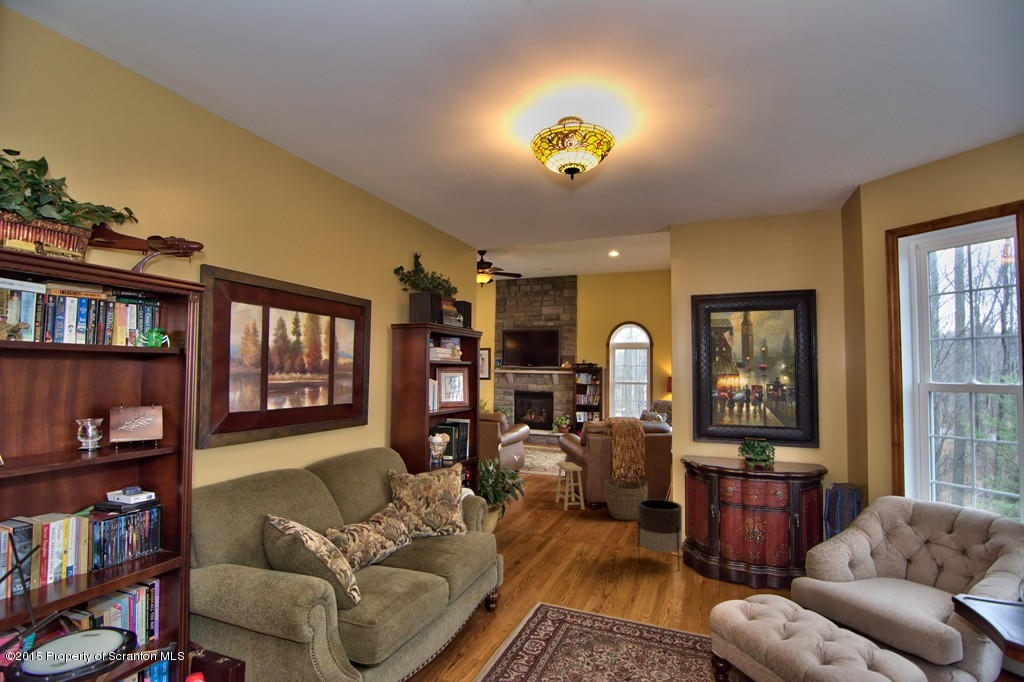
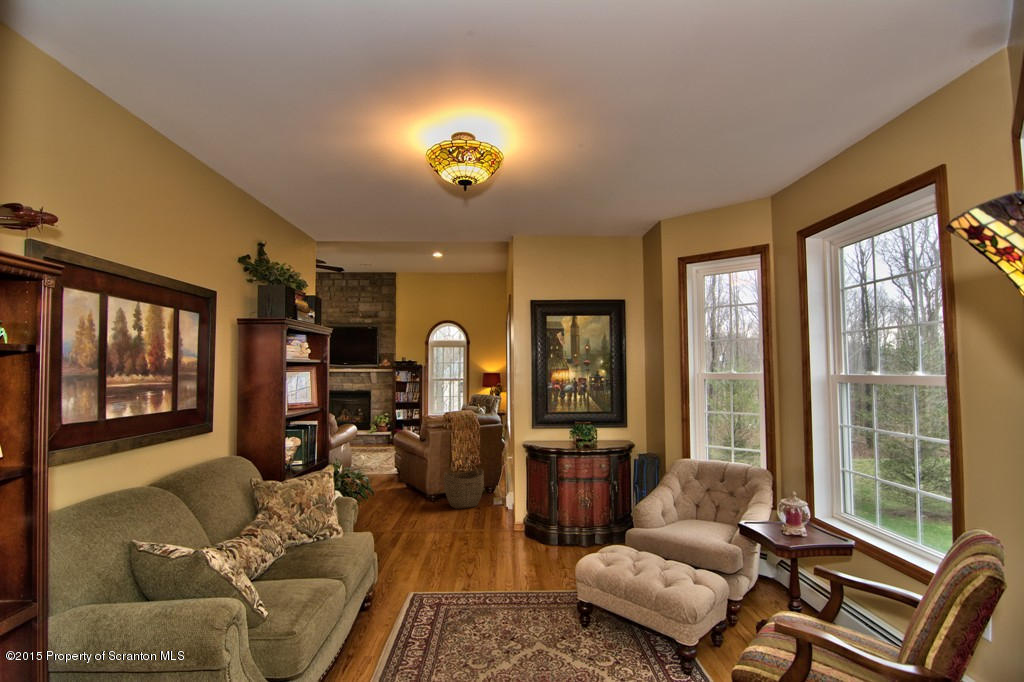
footstool: present [555,462,584,511] -> none [391,459,423,507]
planter: present [638,499,683,570] -> none [487,483,526,544]

